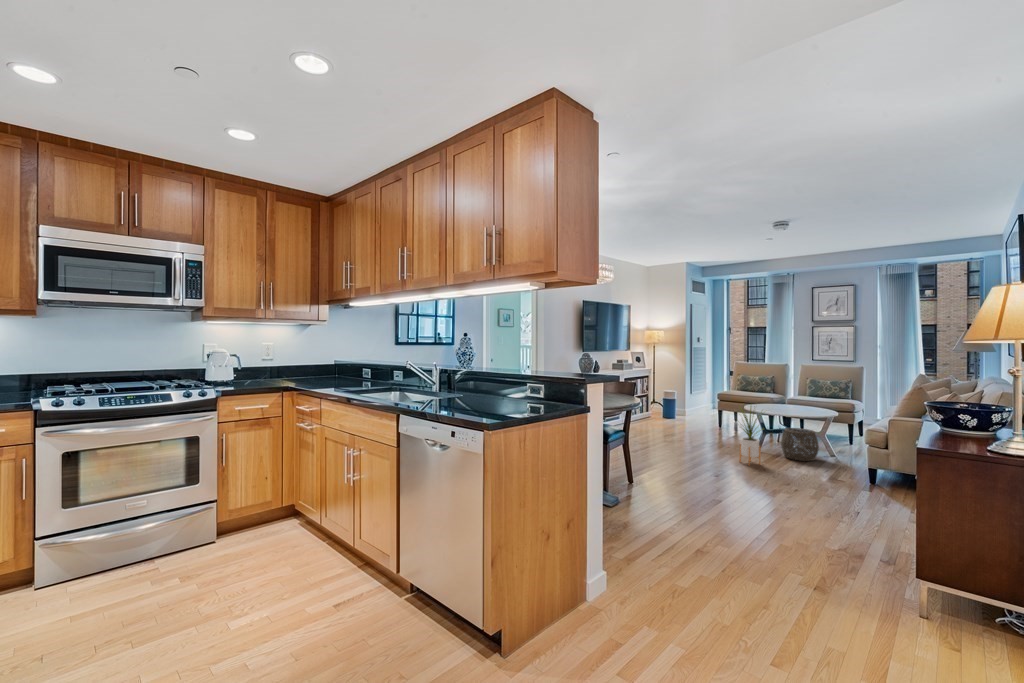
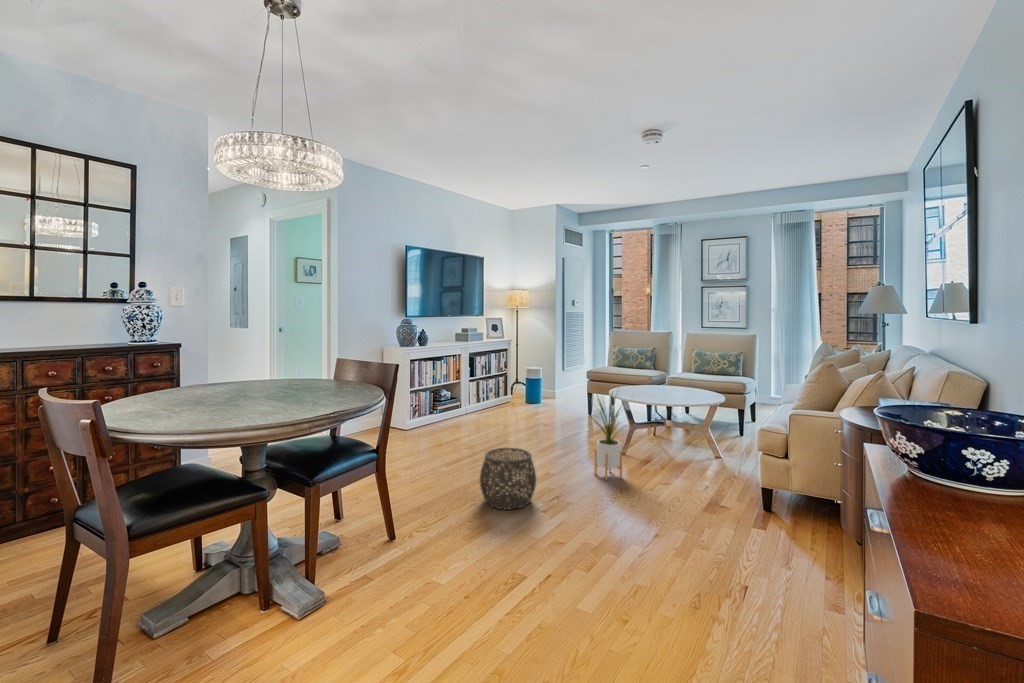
woven basket: present [781,428,819,461] -> present [480,448,536,510]

